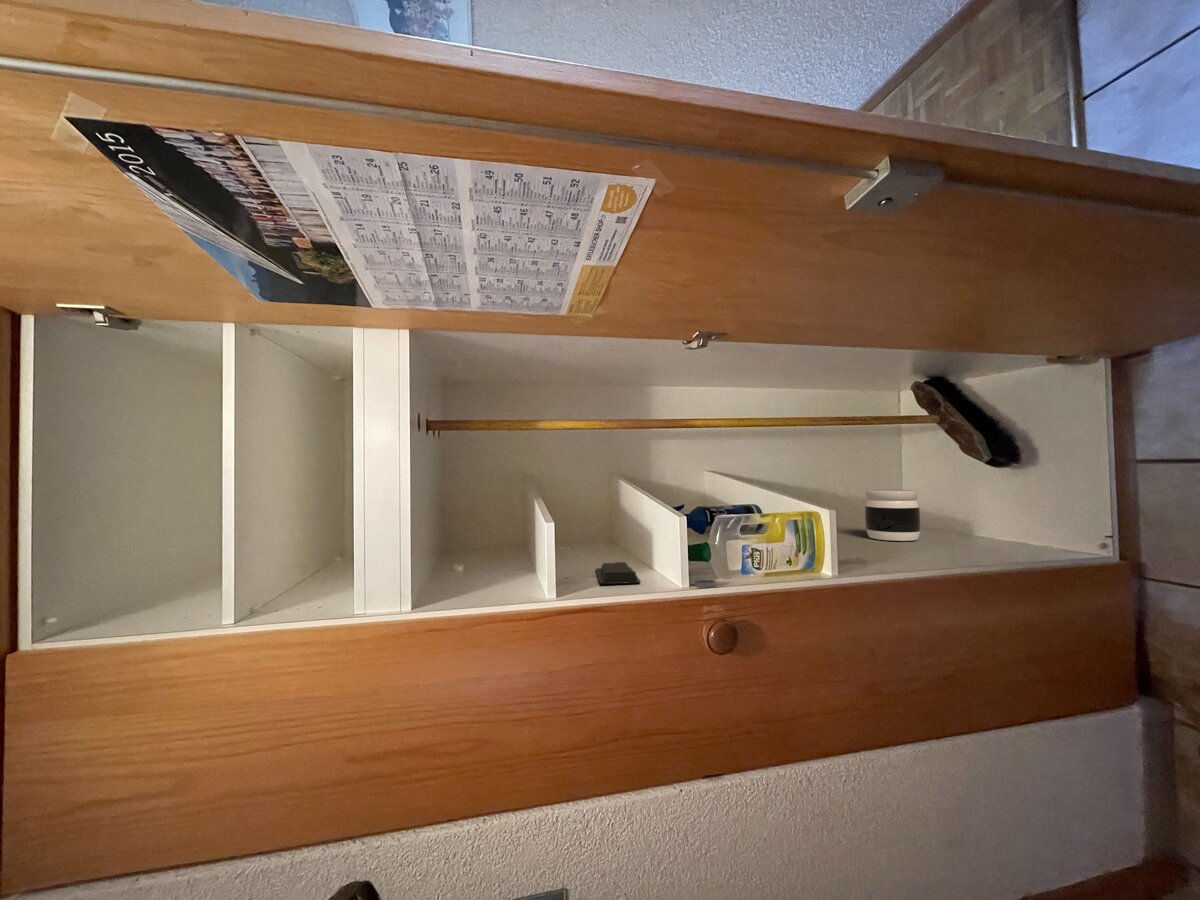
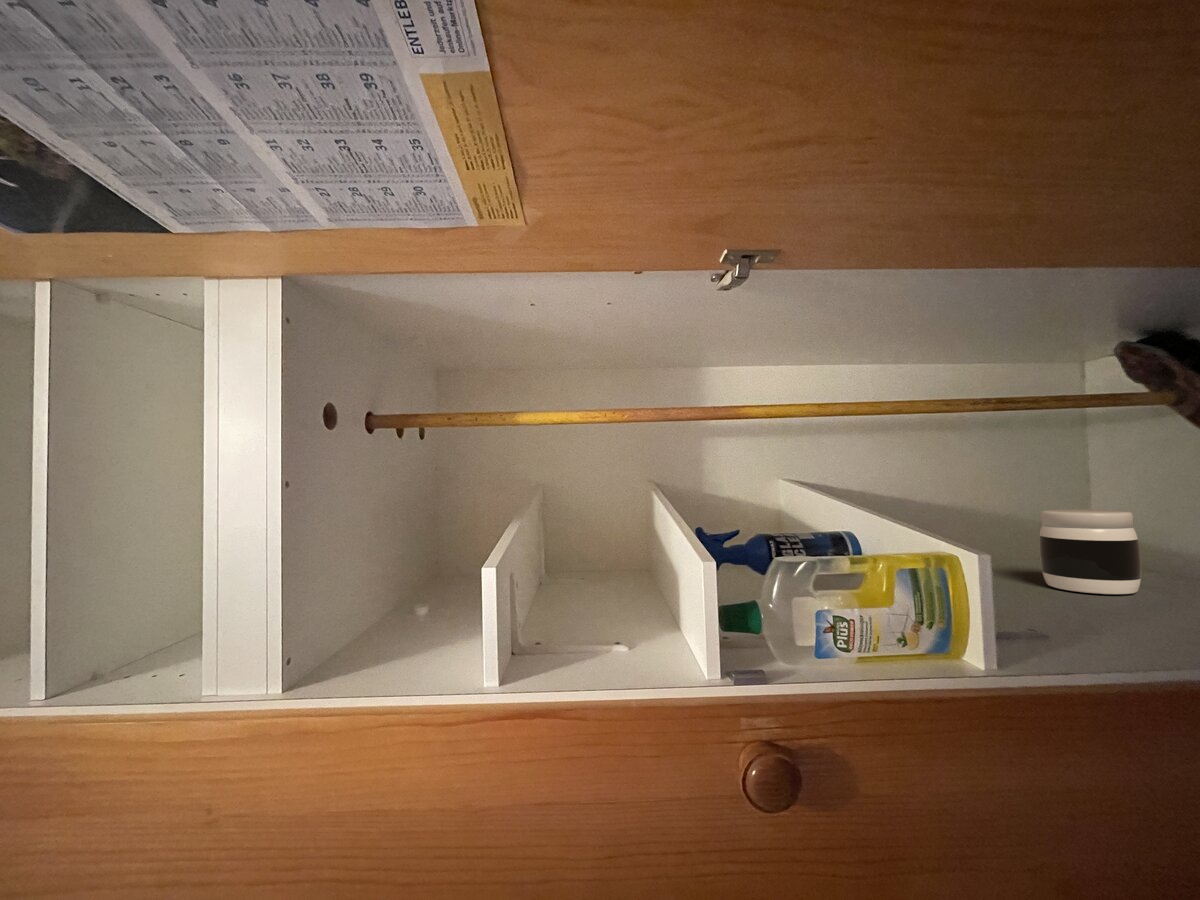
soap bar: present [596,562,640,584] -> none [578,624,643,666]

